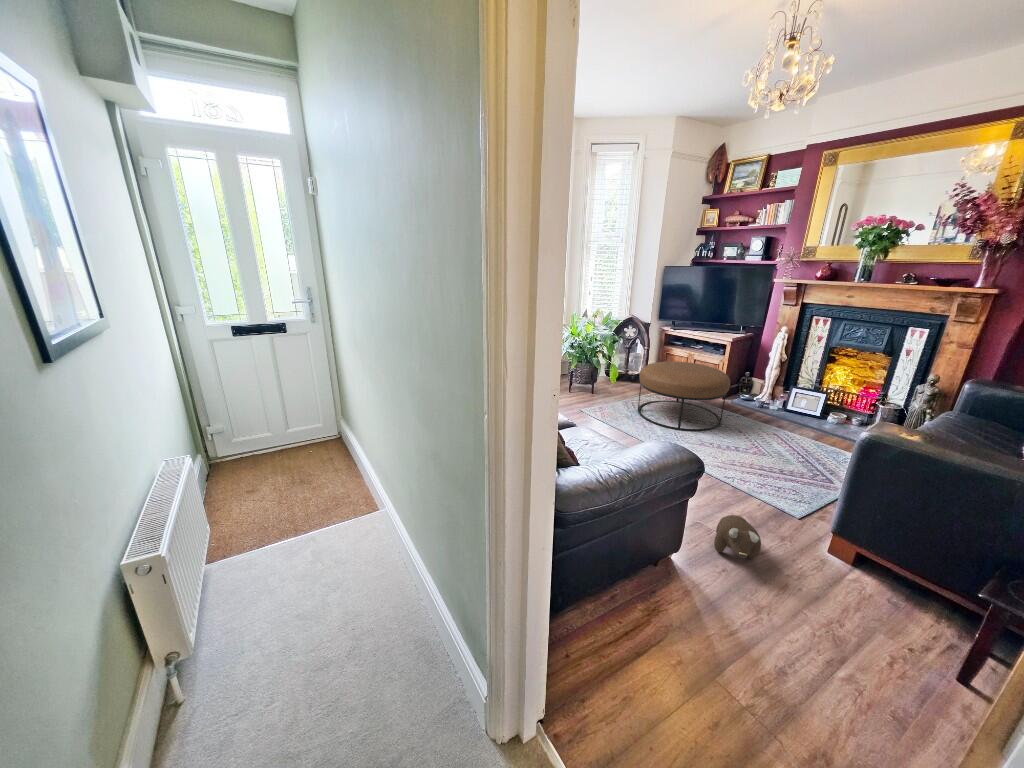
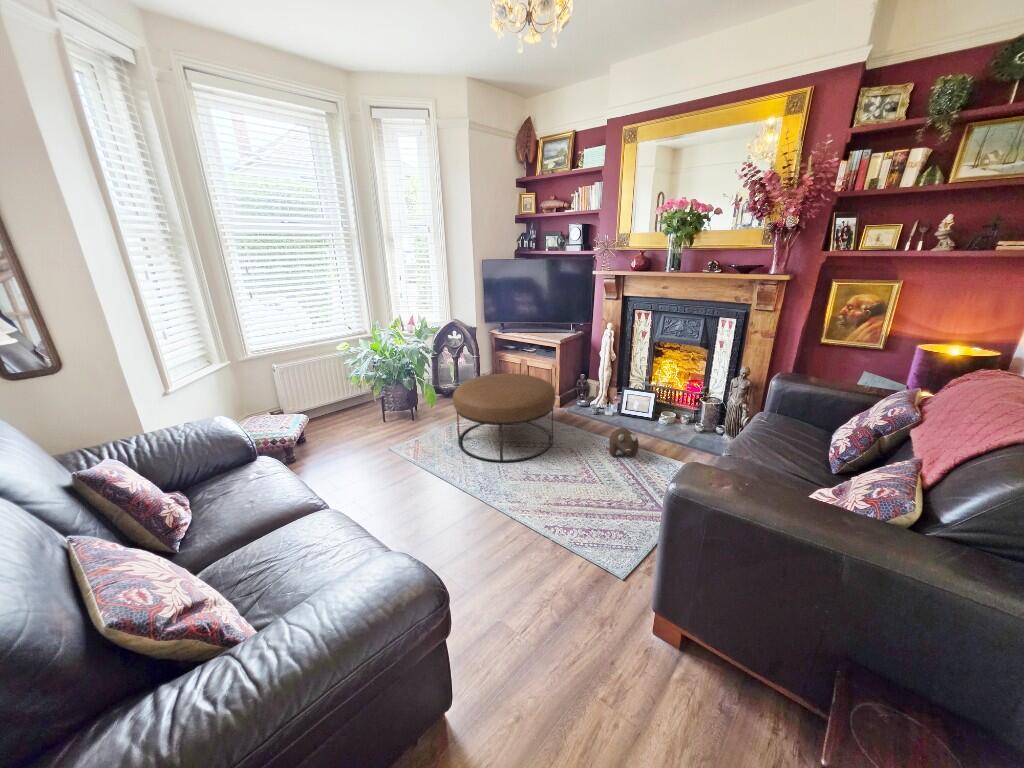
plush toy: present [714,515,761,559] -> present [609,428,639,456]

